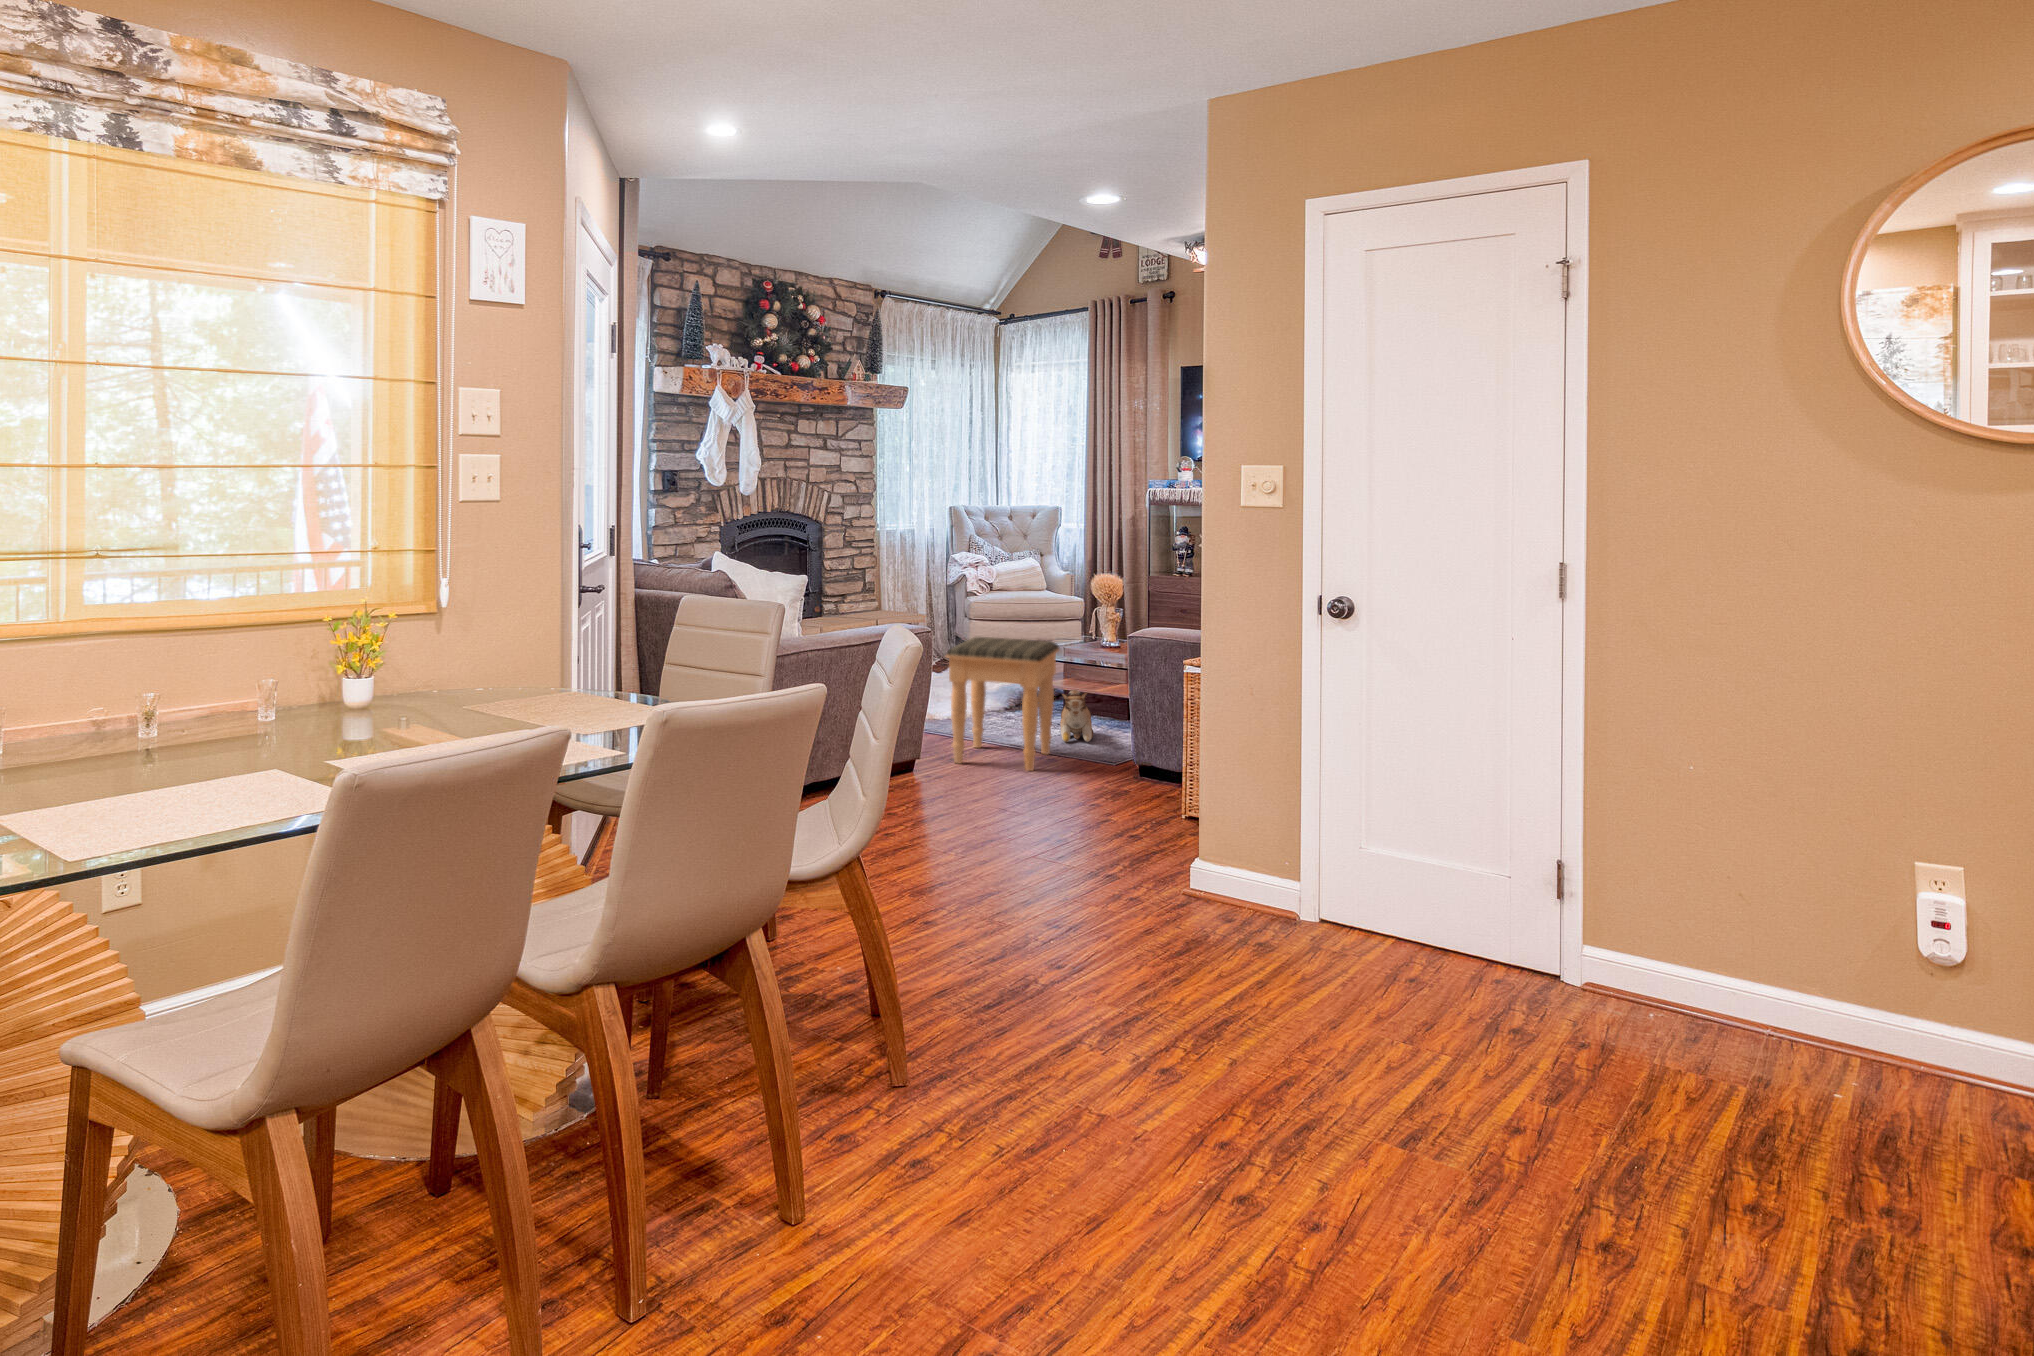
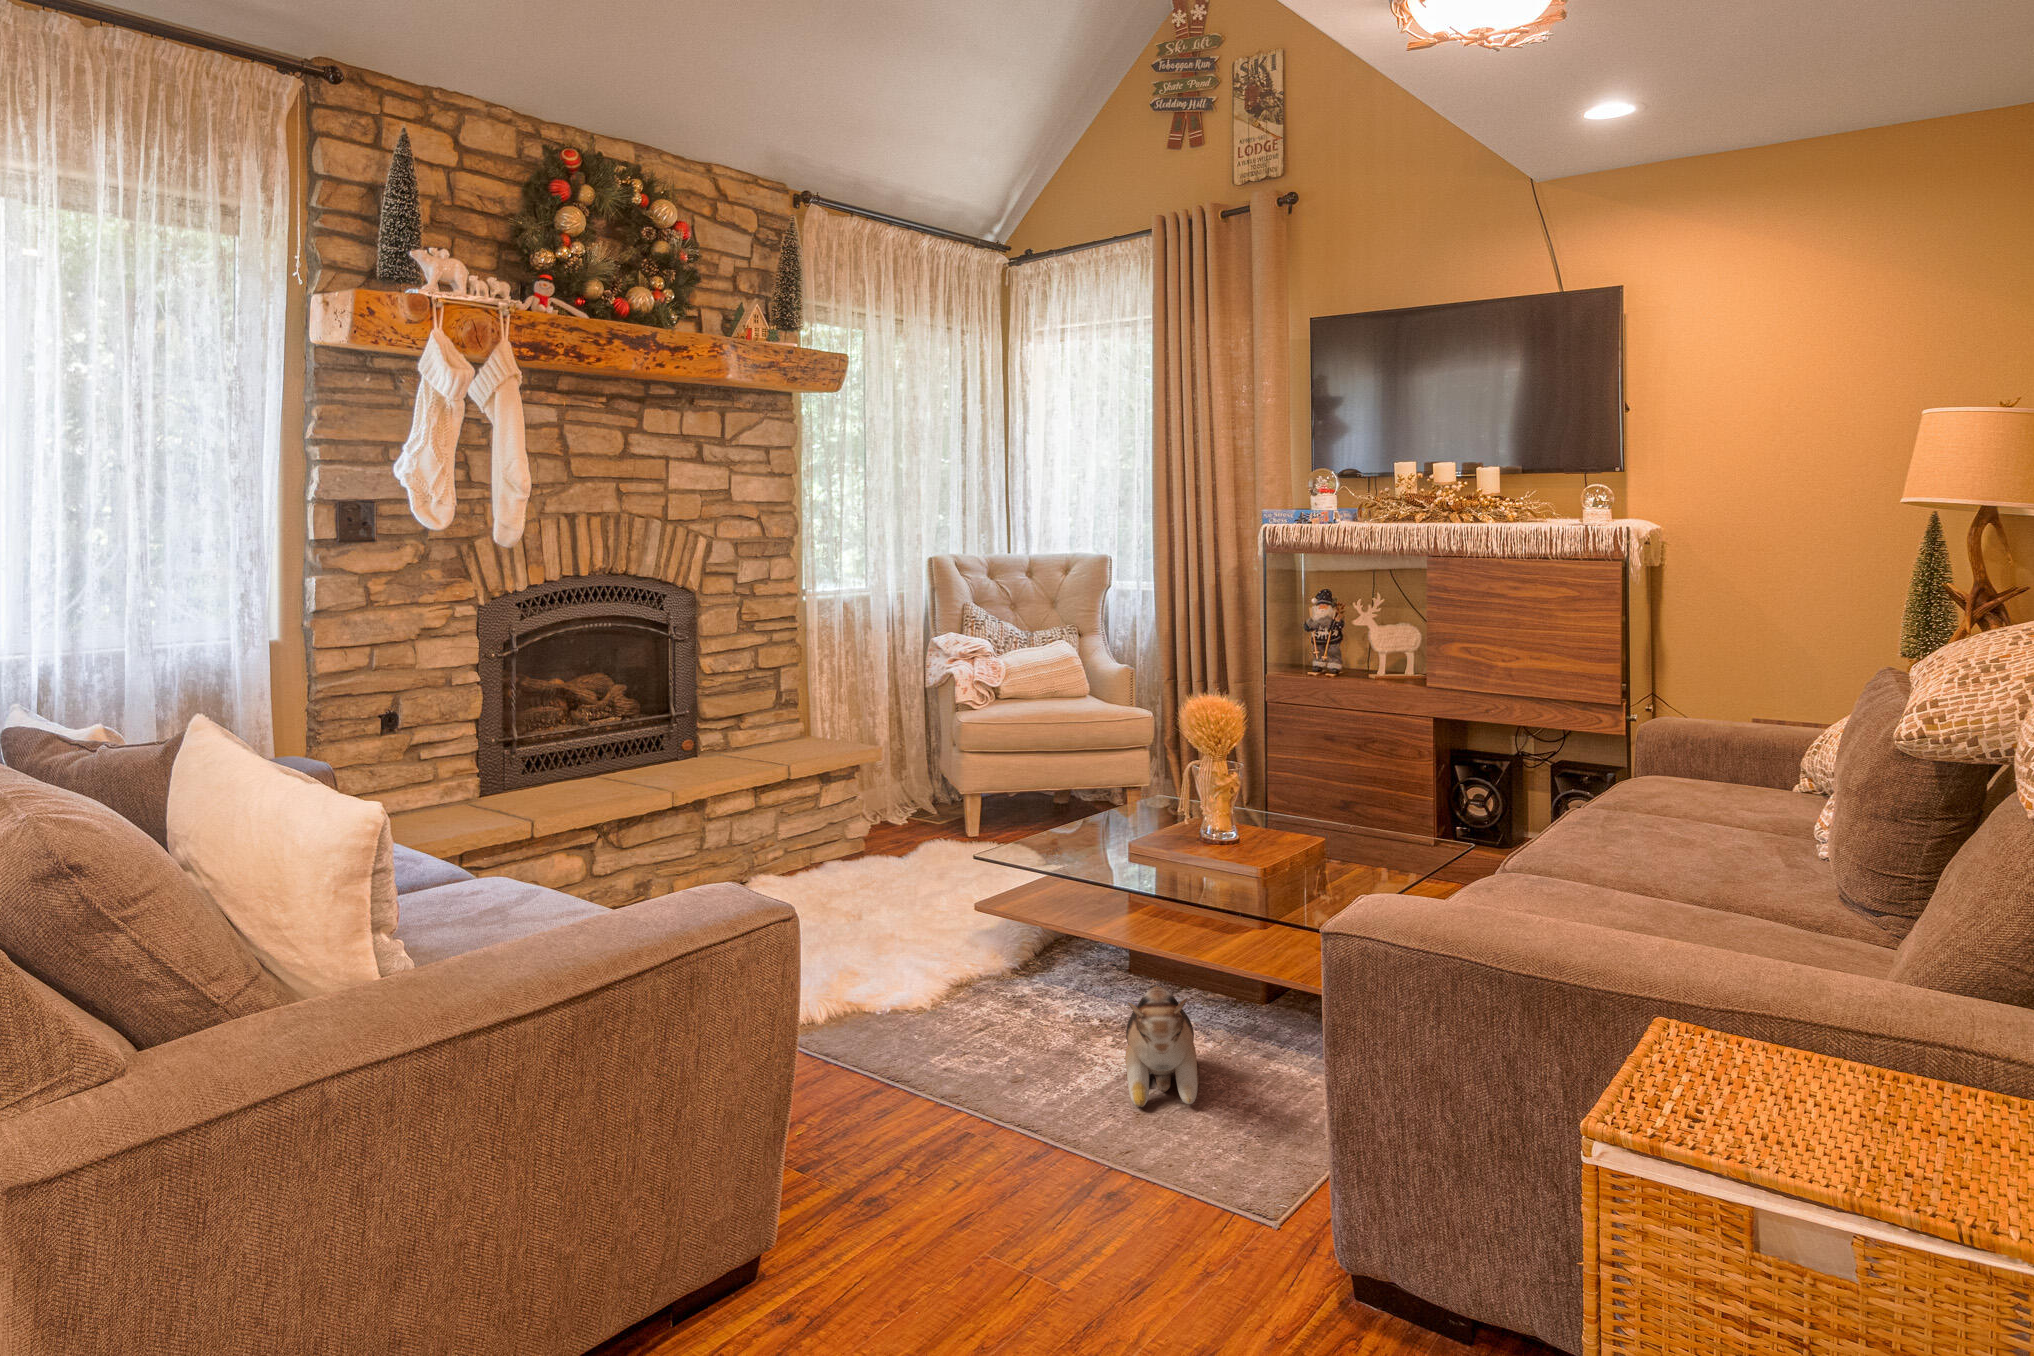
footstool: present [946,637,1059,771] -> none [830,874,1121,1267]

